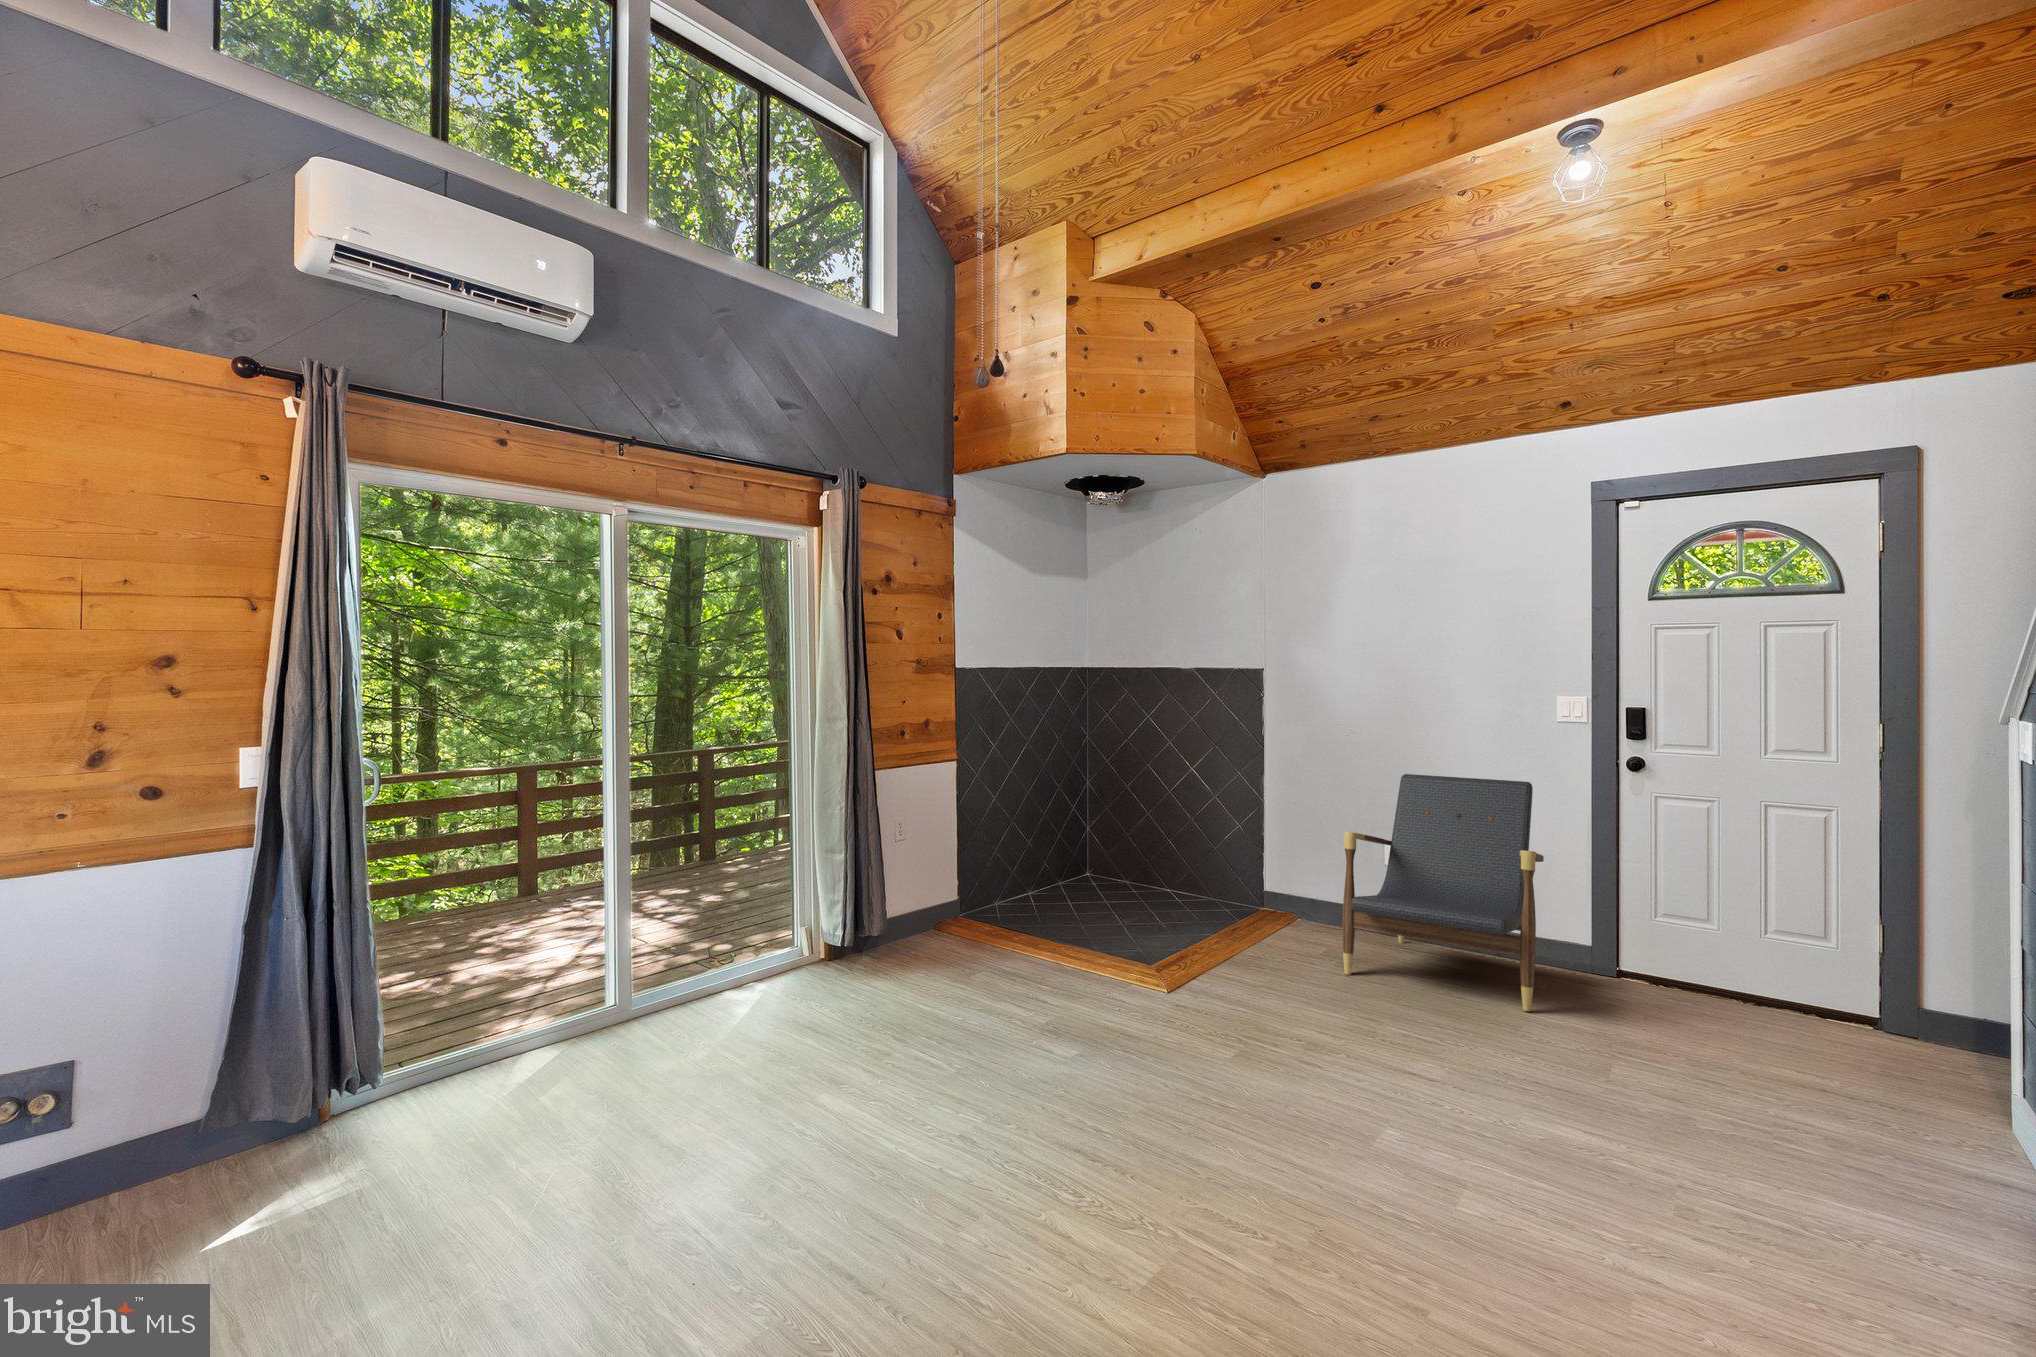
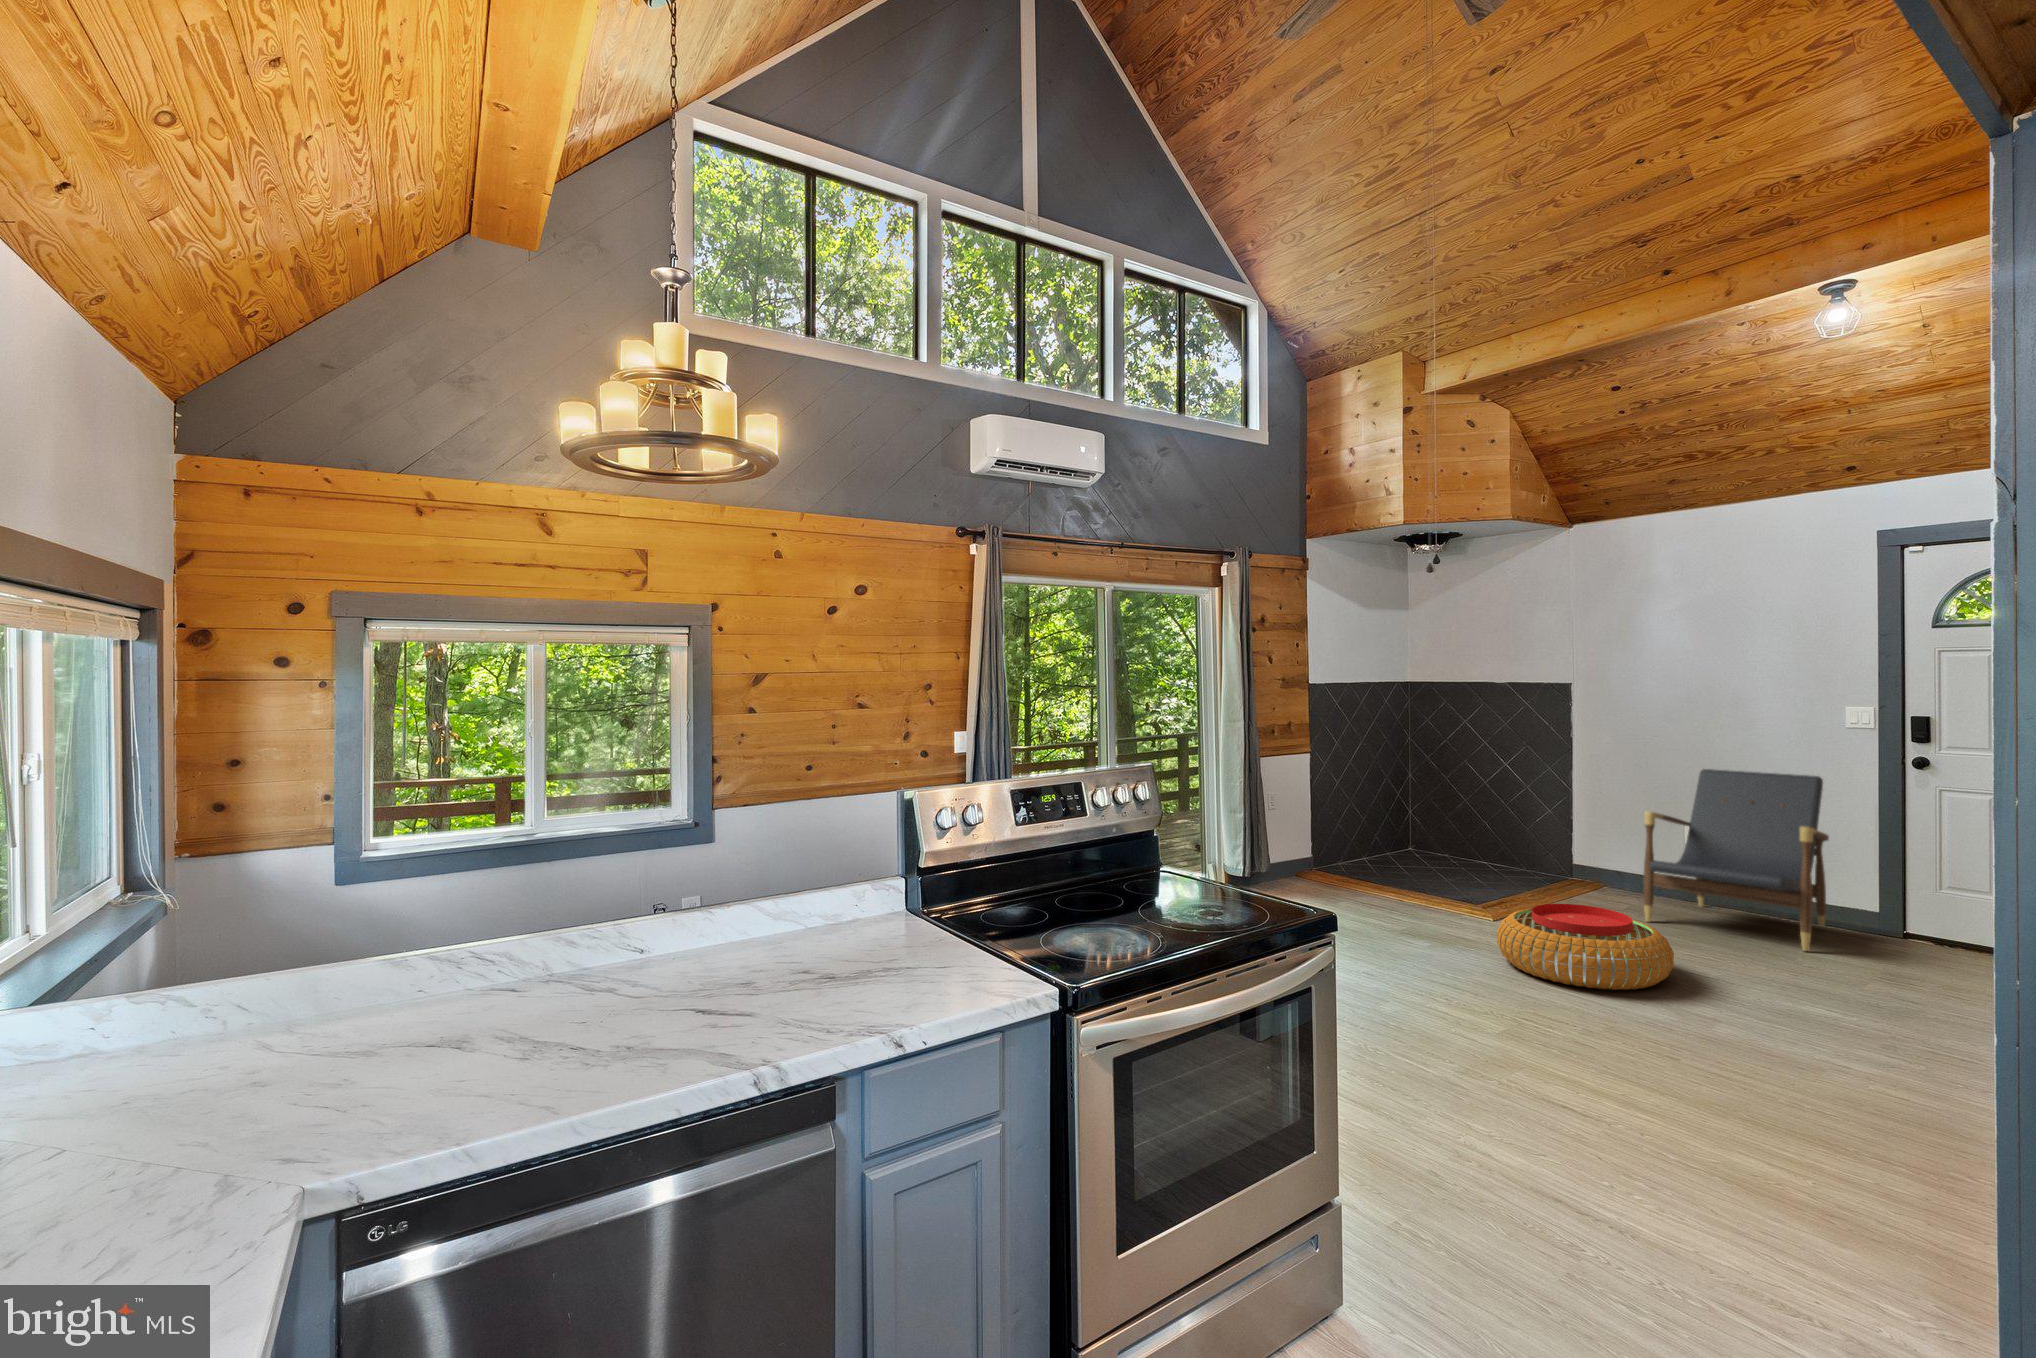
pouf: none [1162,978,1391,1123] -> present [1497,904,1674,990]

